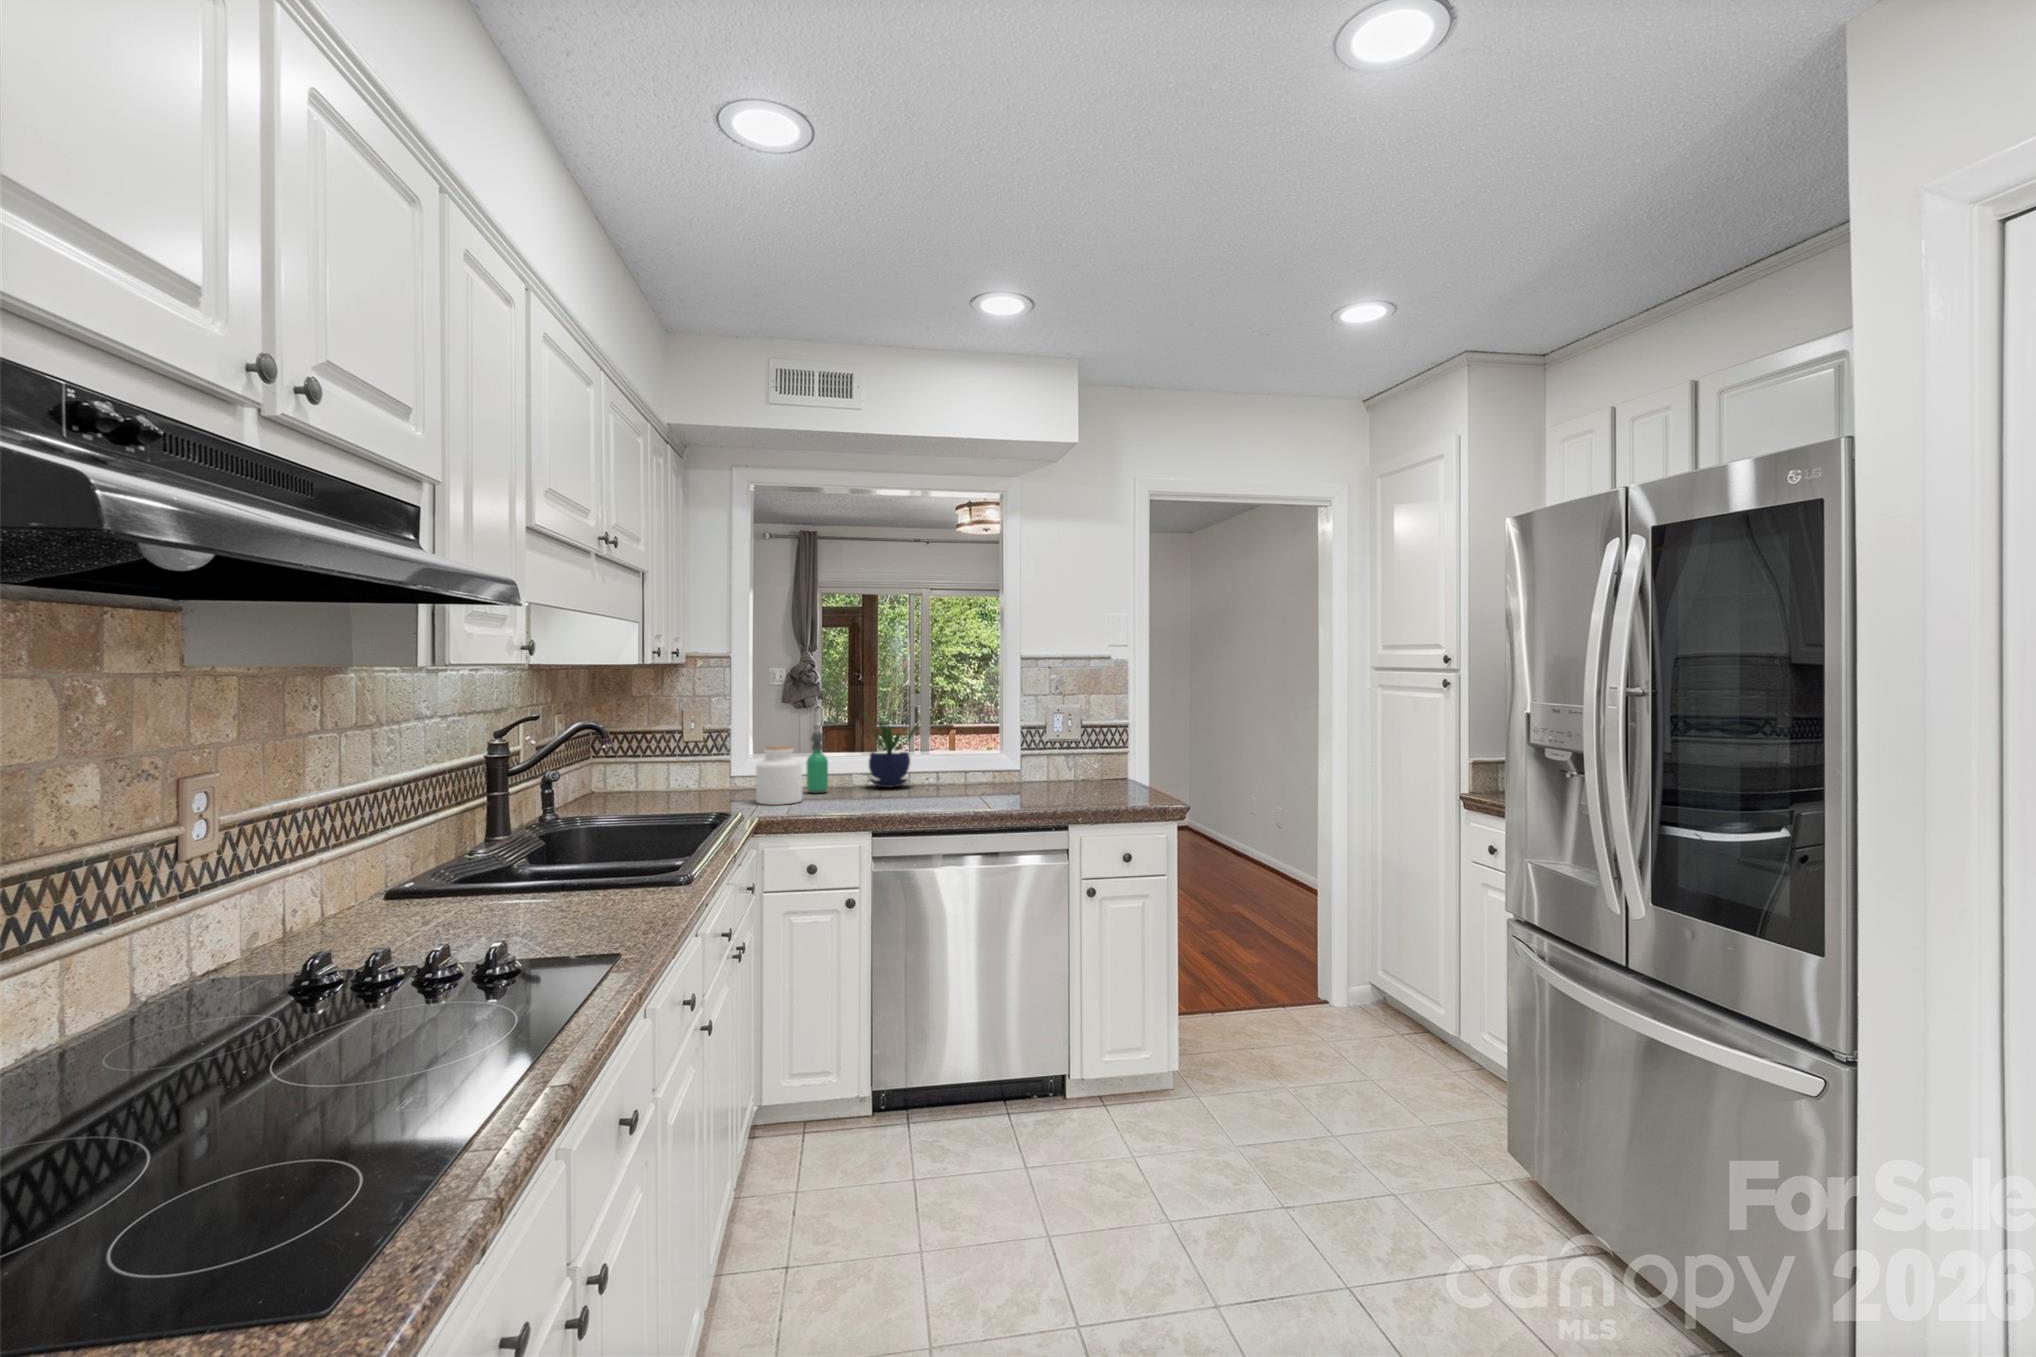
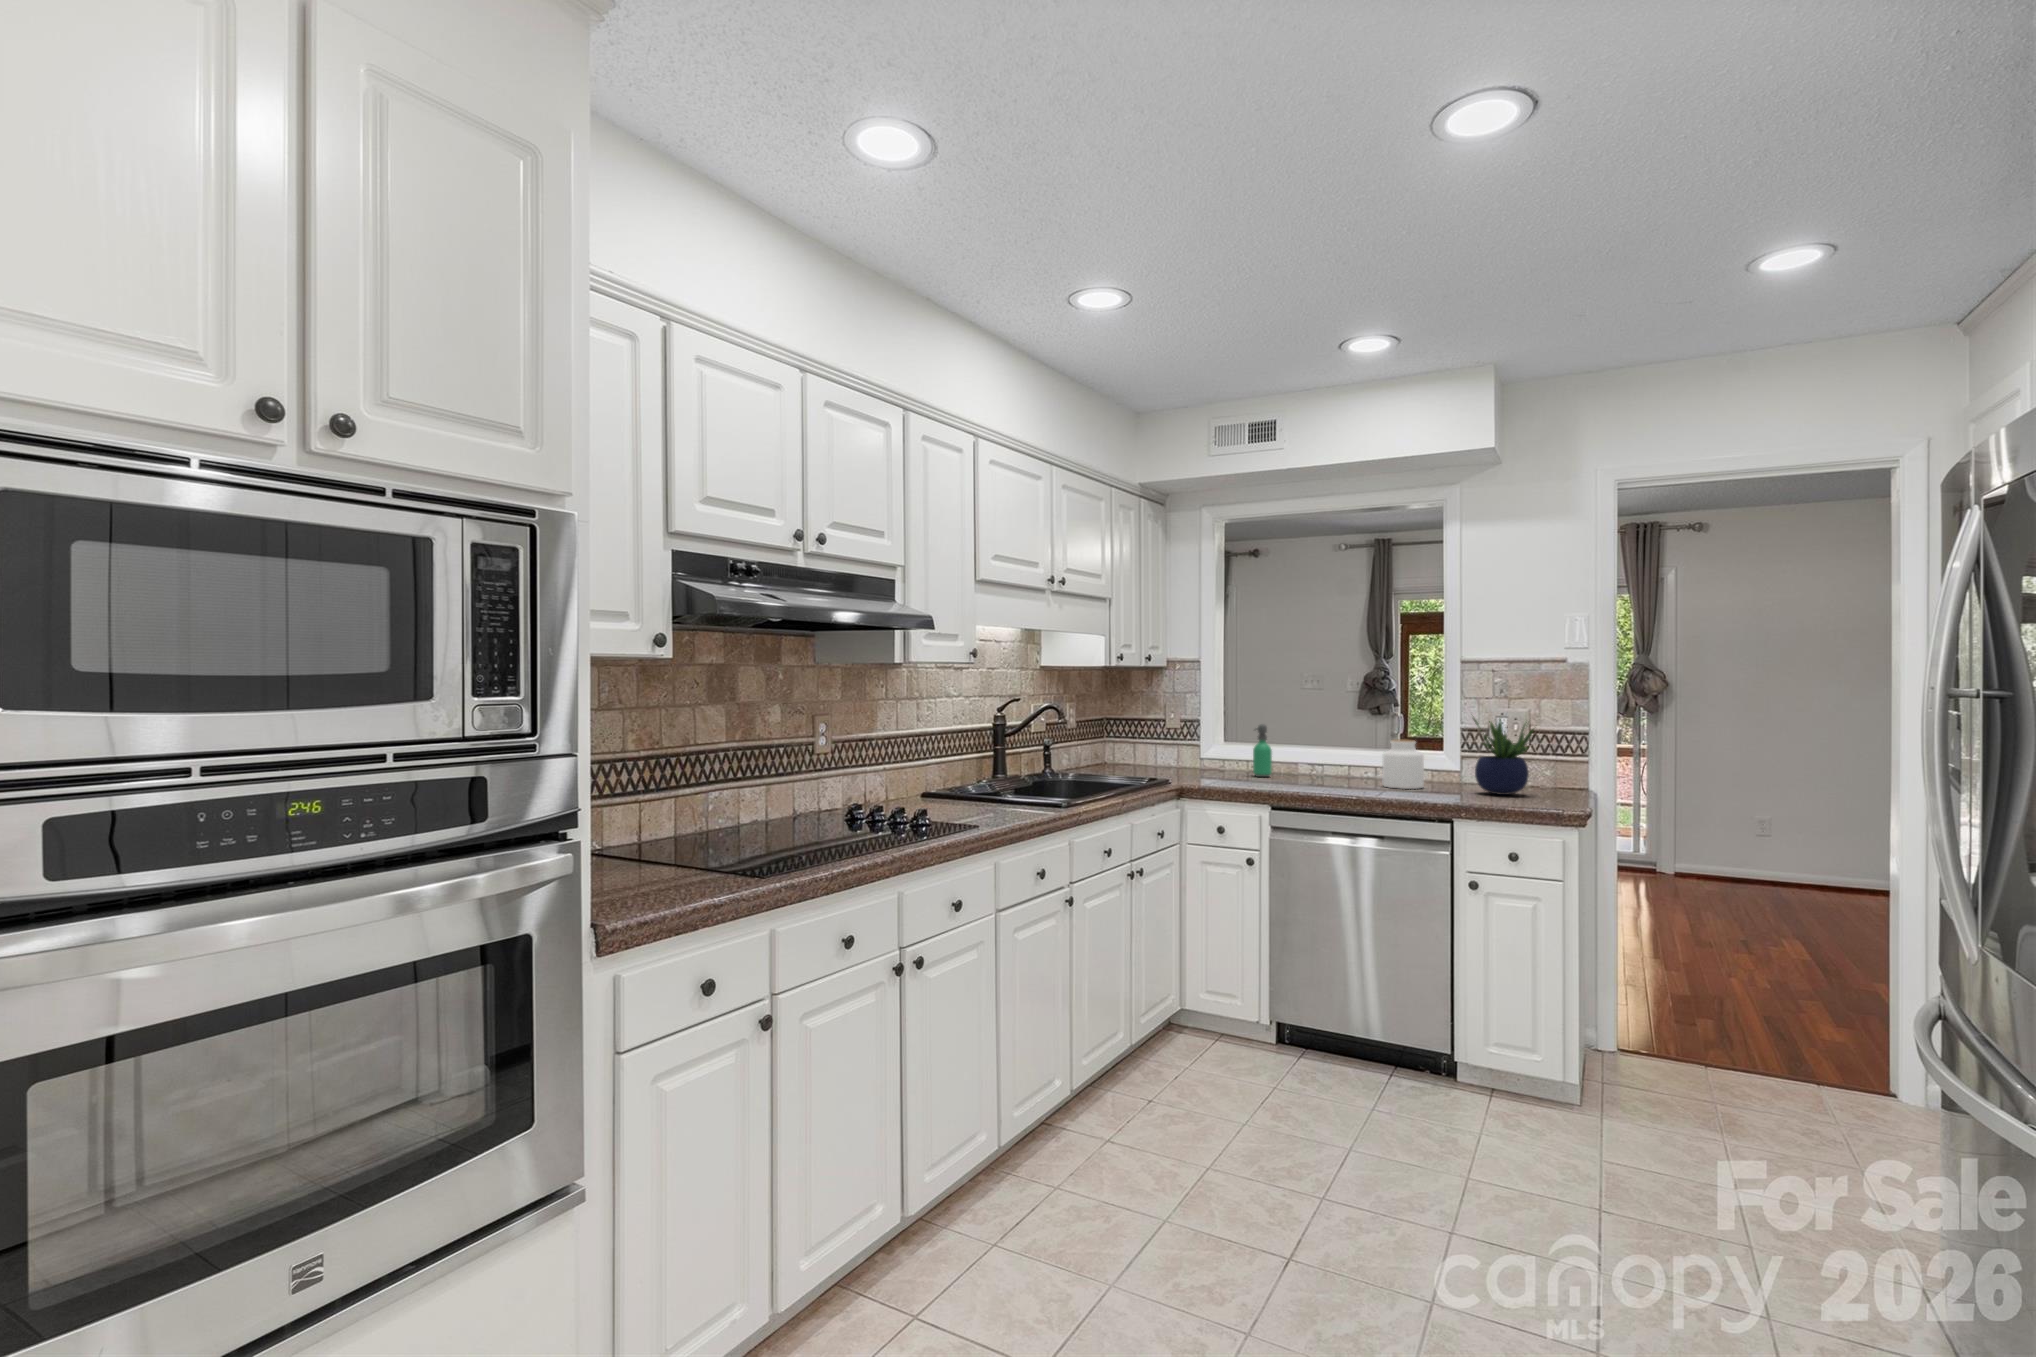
potted plant: present [865,715,918,788] -> present [1473,718,1534,795]
jar: present [756,747,802,805] -> present [1383,740,1424,789]

